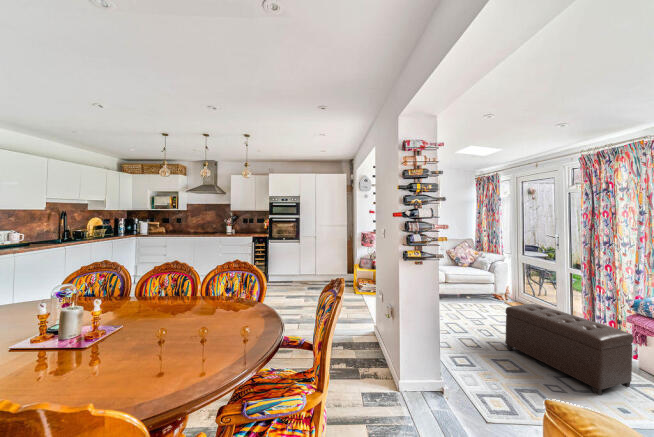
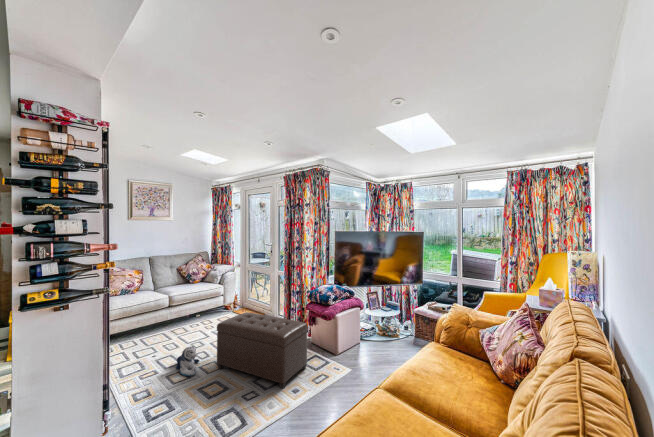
plush toy: none [465,321,486,346] -> present [176,346,200,376]

